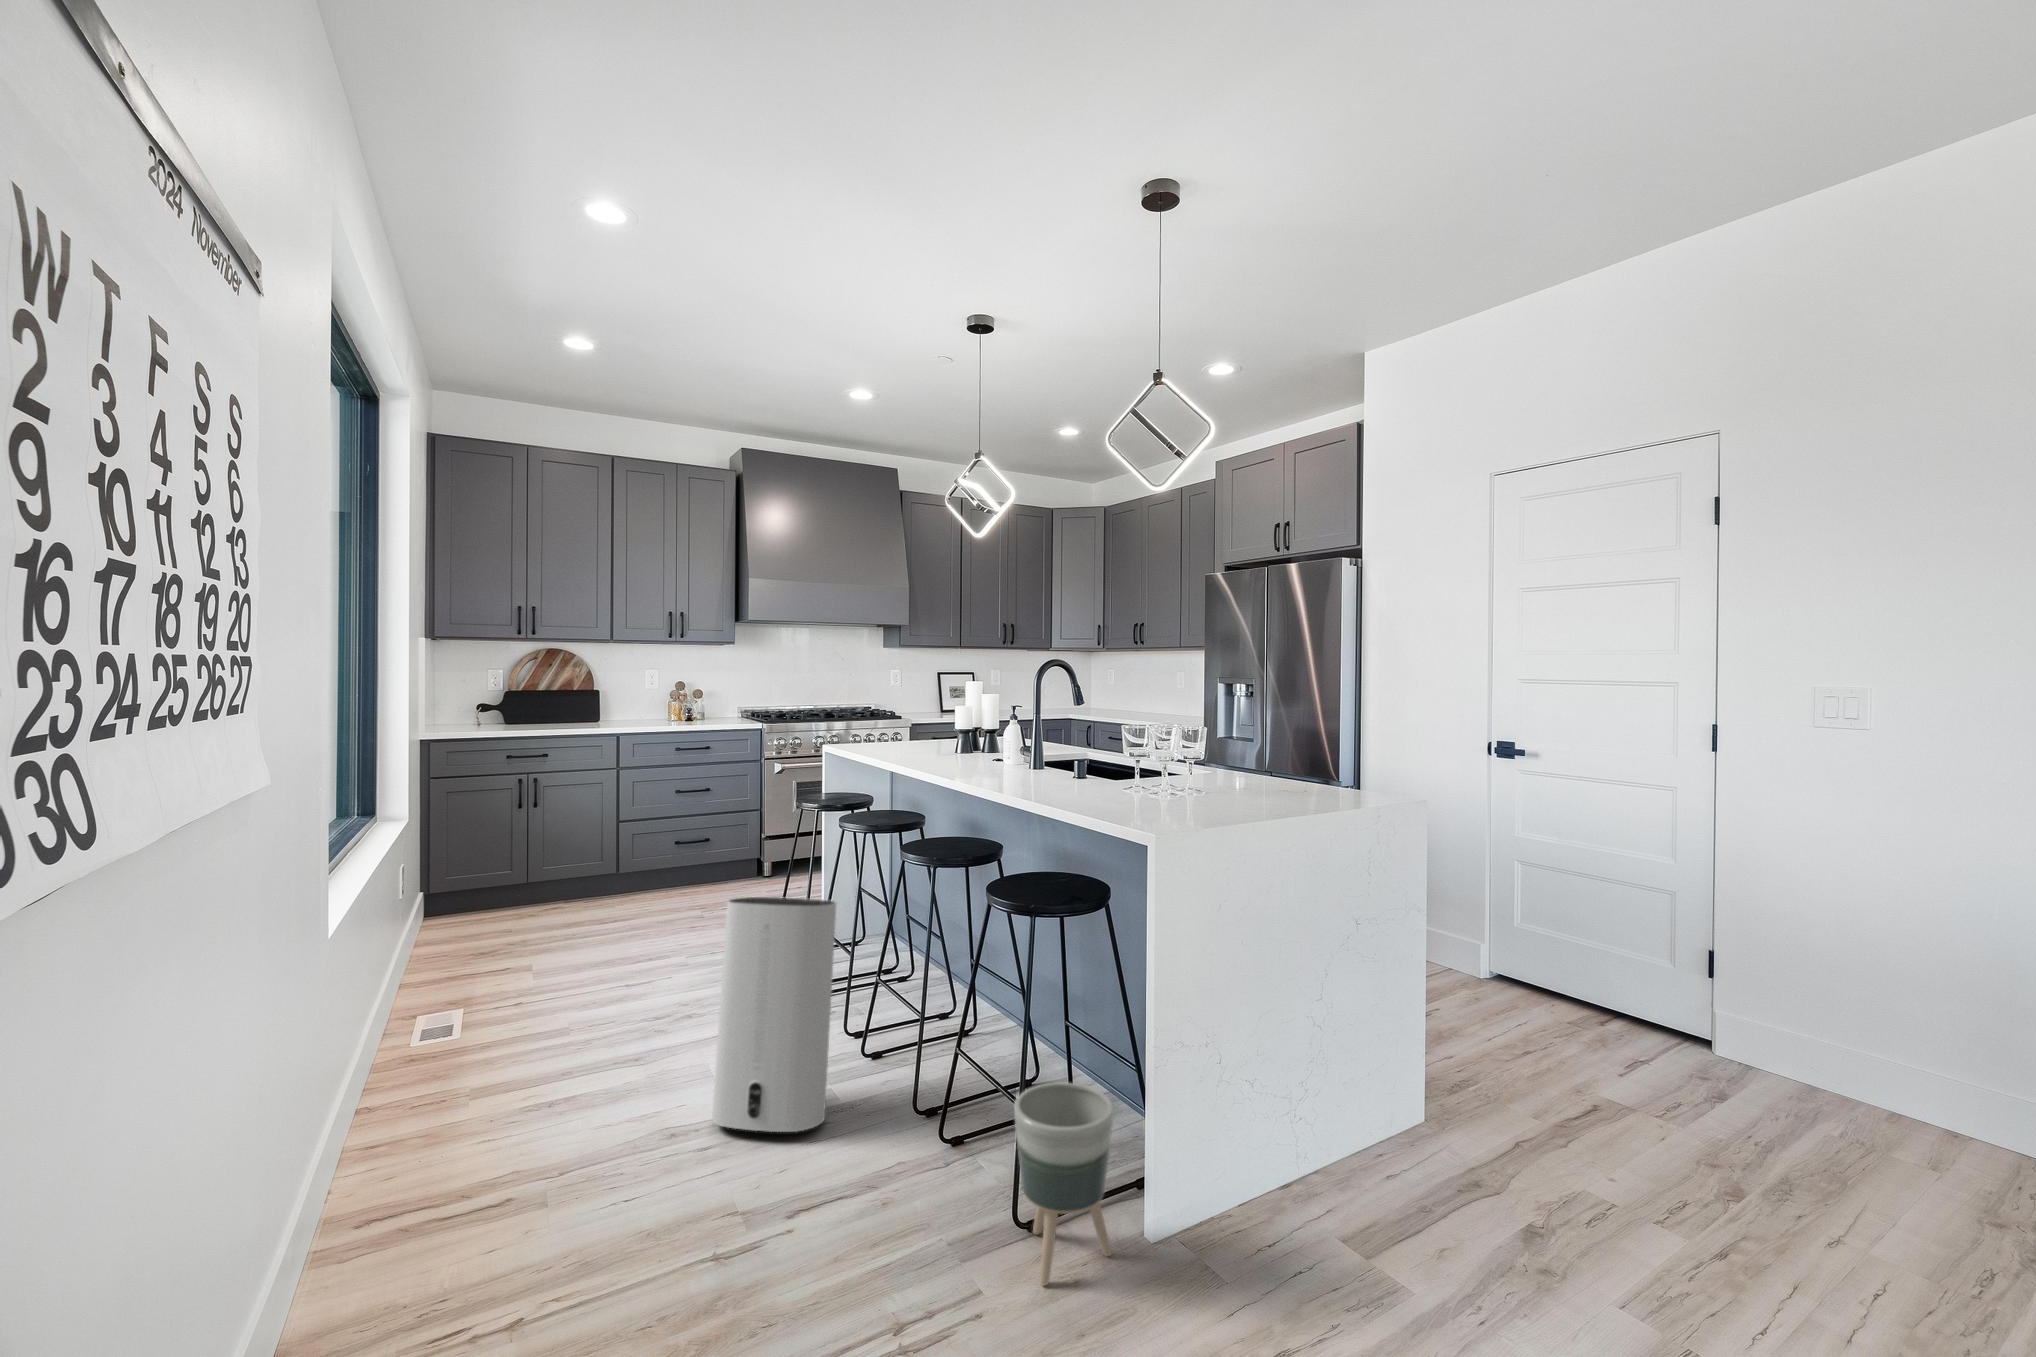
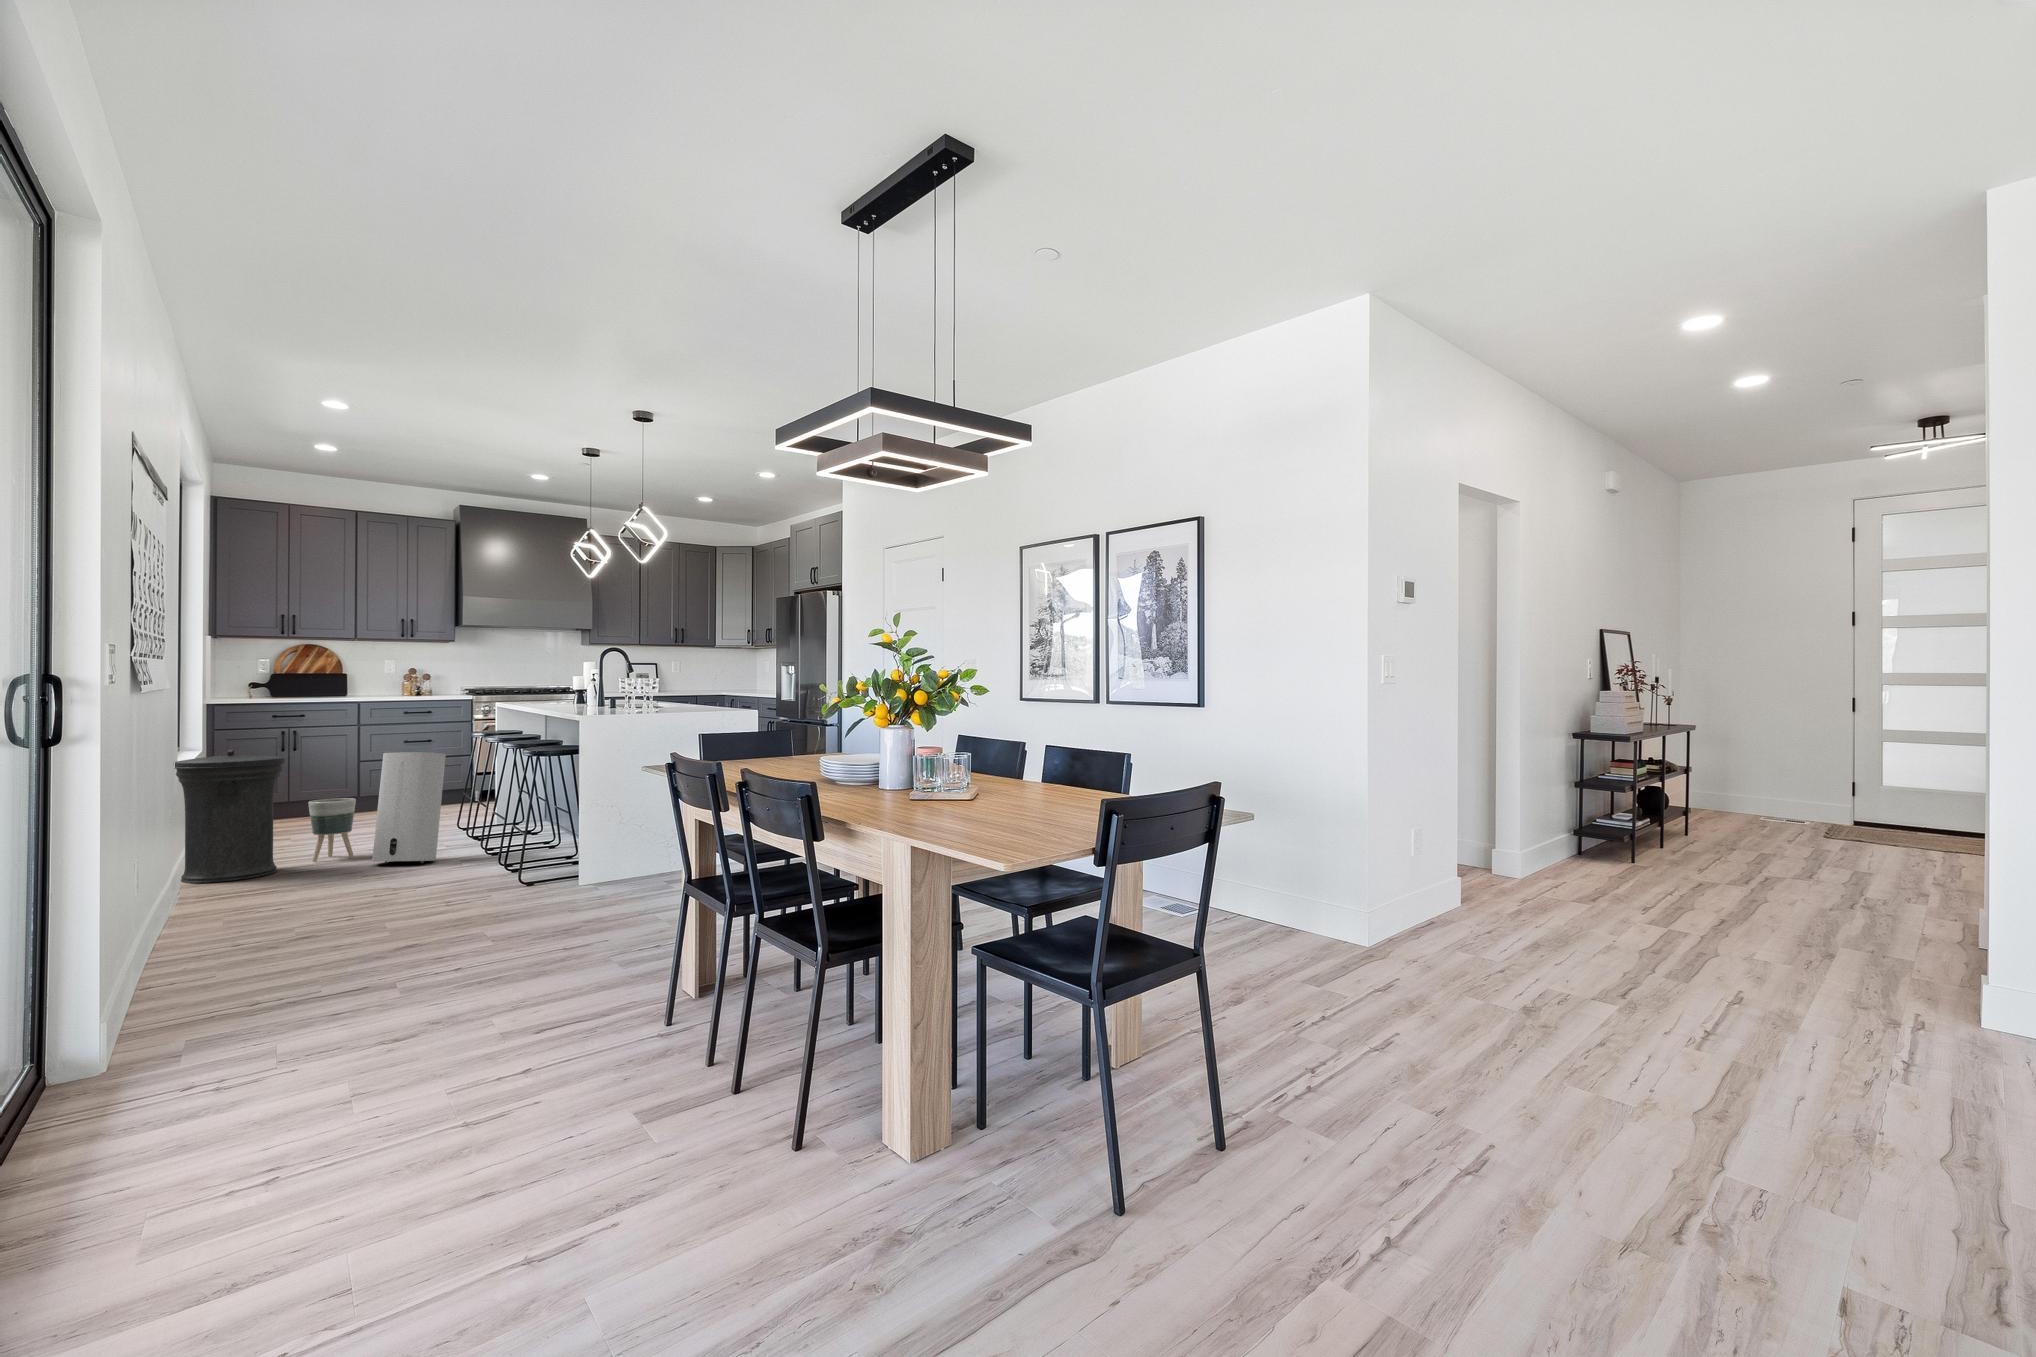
trash can: none [349,905,557,1206] -> present [175,750,285,883]
planter: present [1014,1082,1114,1286] -> present [308,798,356,862]

